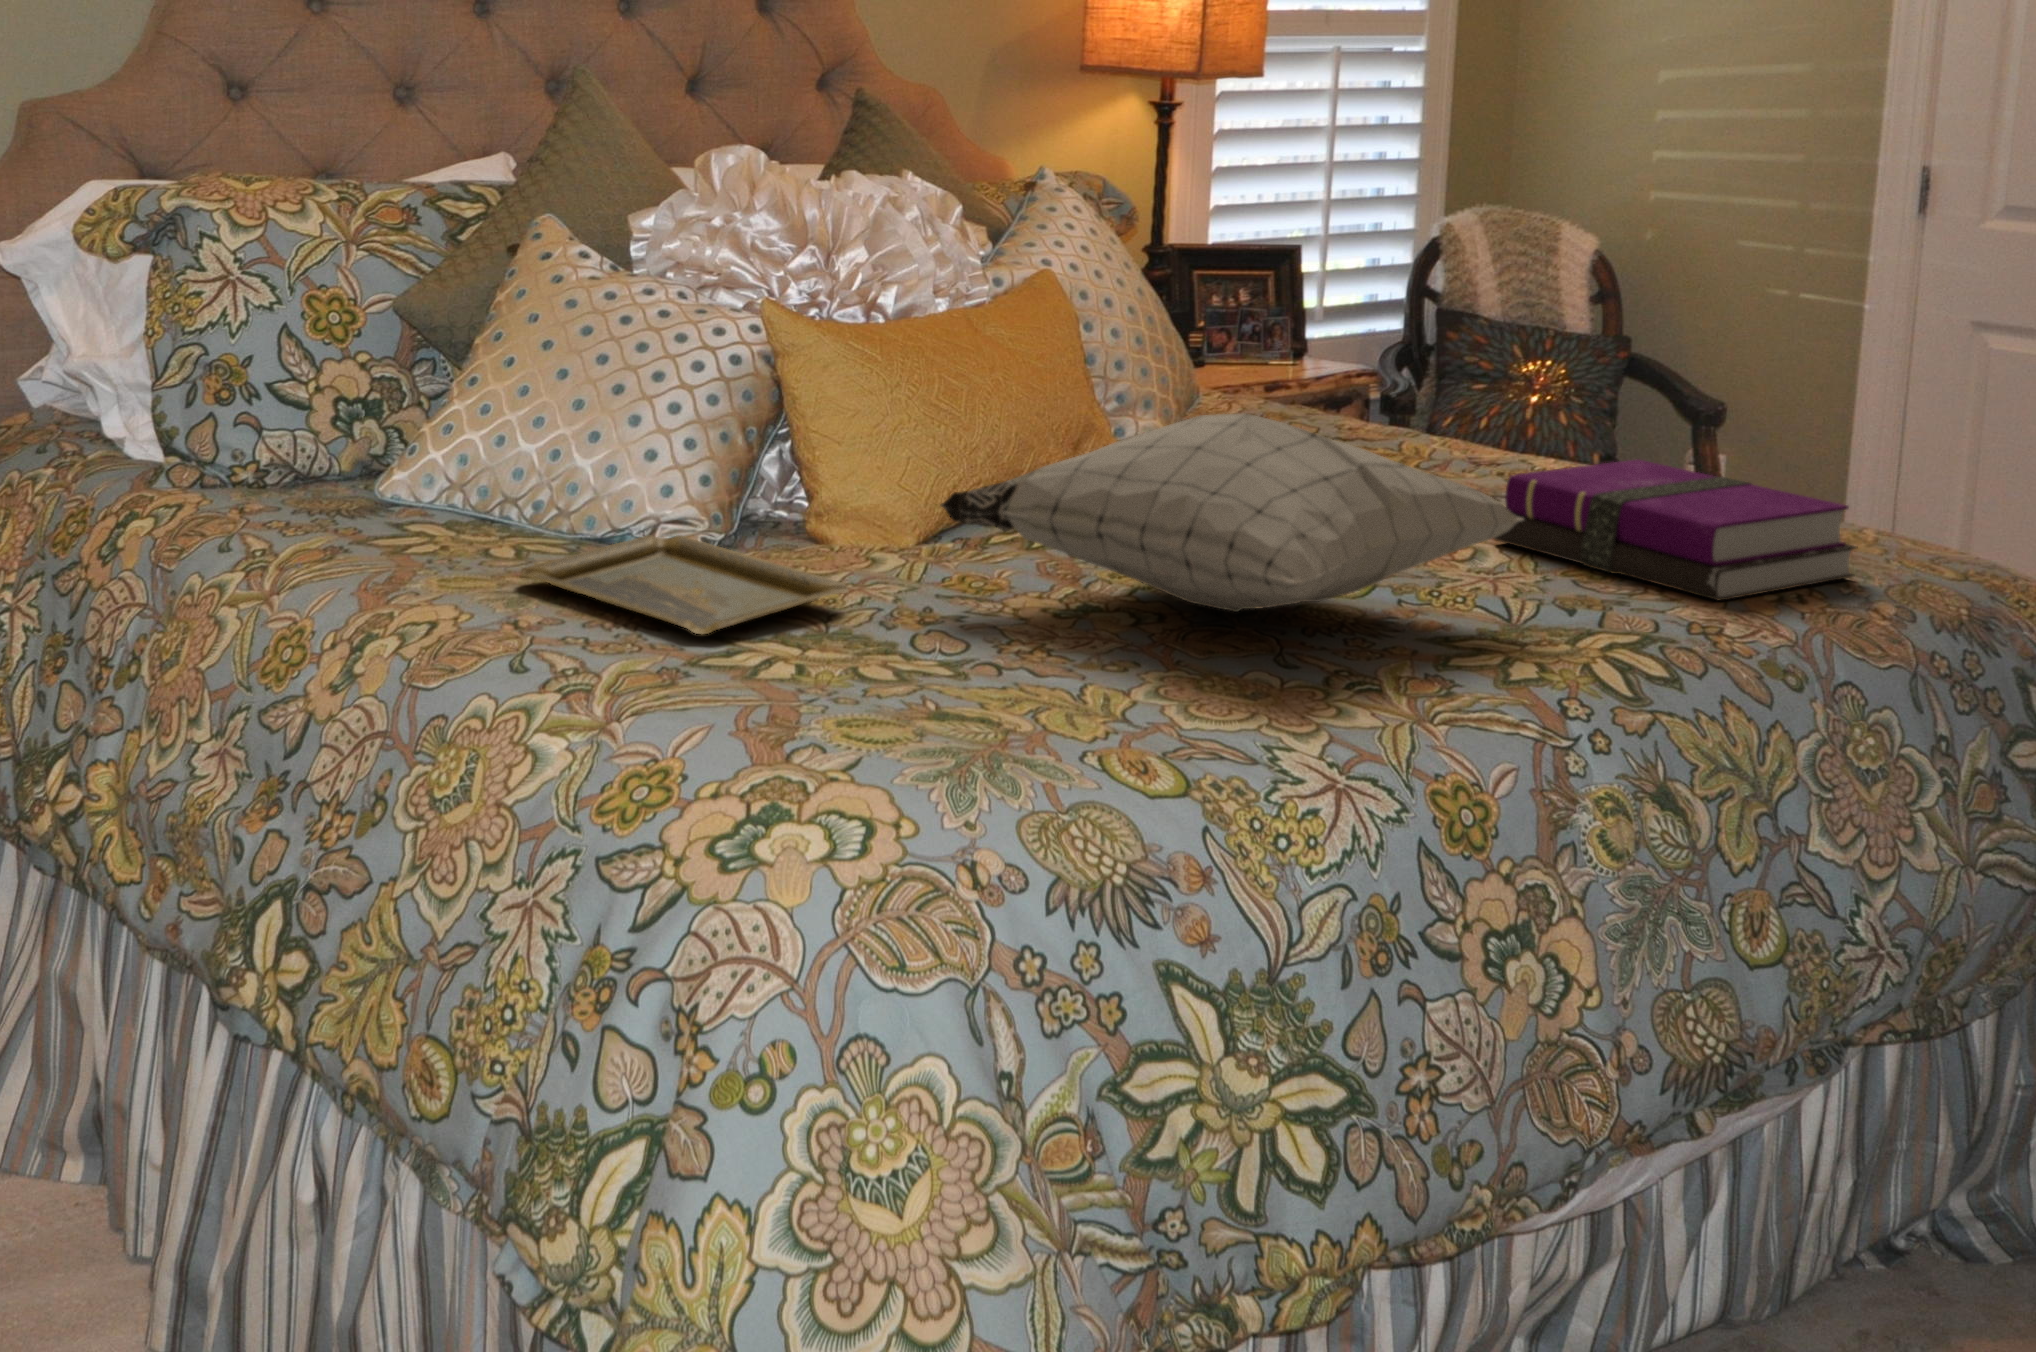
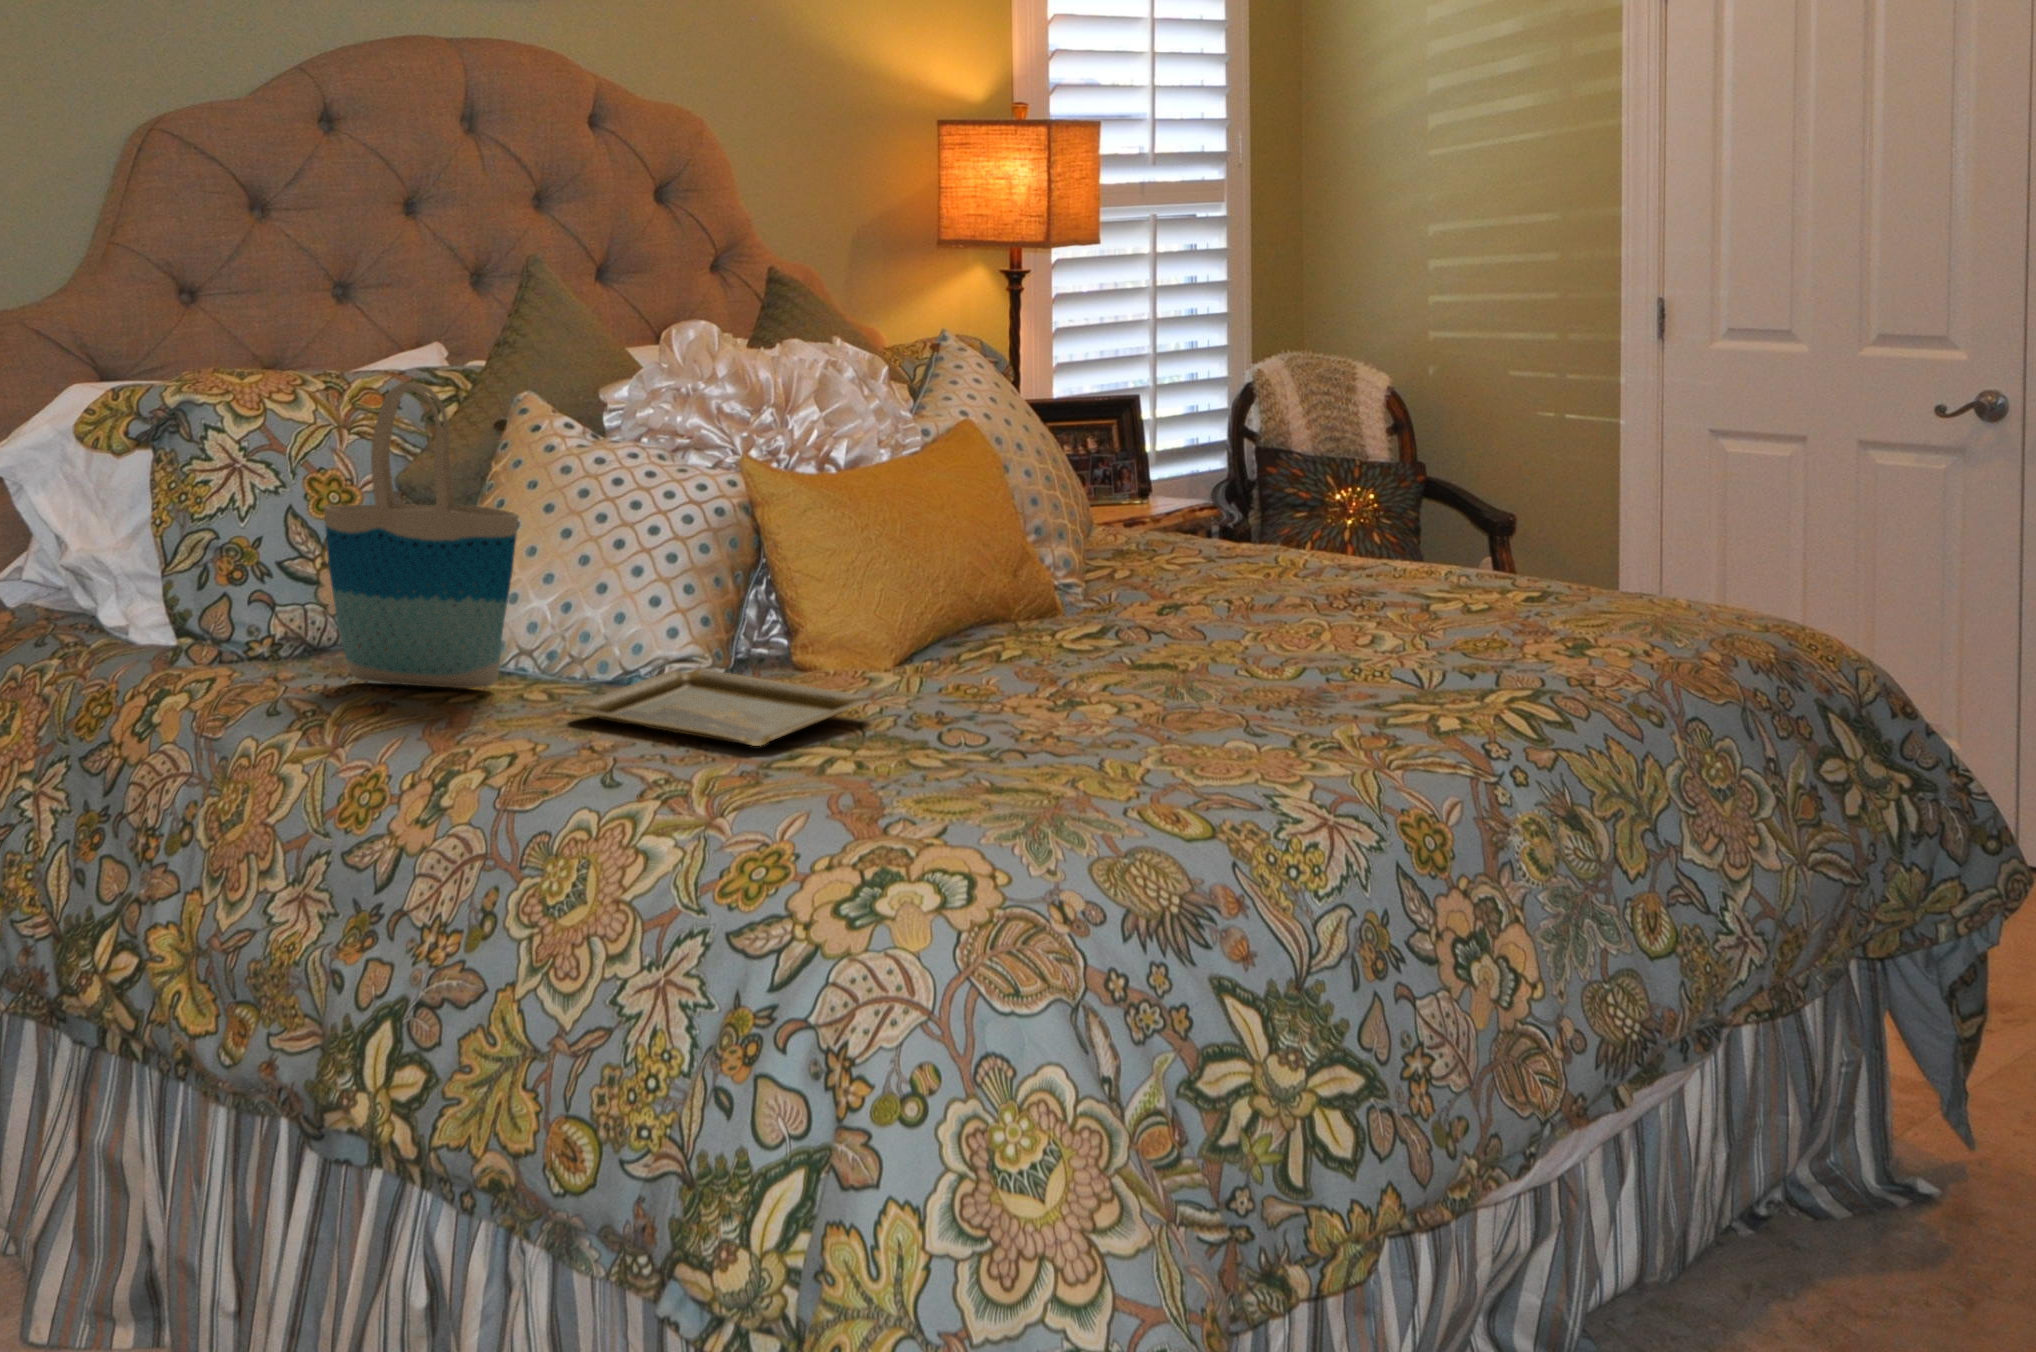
tote bag: none [298,201,492,537] -> present [324,382,519,688]
pillow: present [941,413,1524,612] -> none [943,523,1430,695]
notebook: present [1494,460,1858,601] -> none [1385,551,1683,659]

